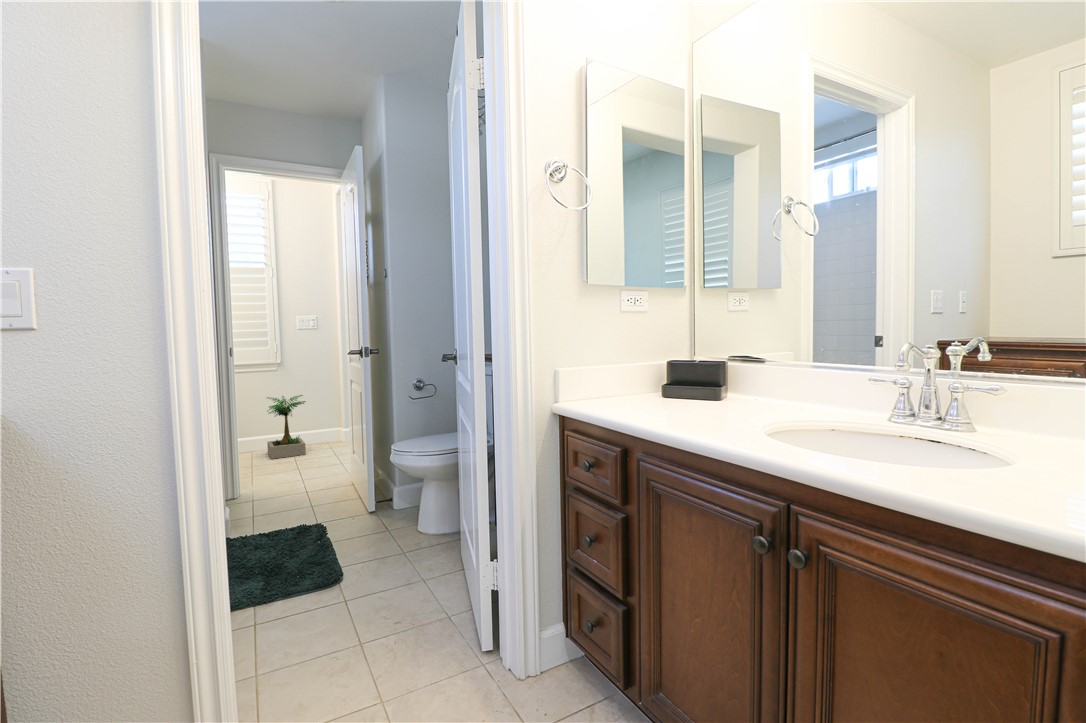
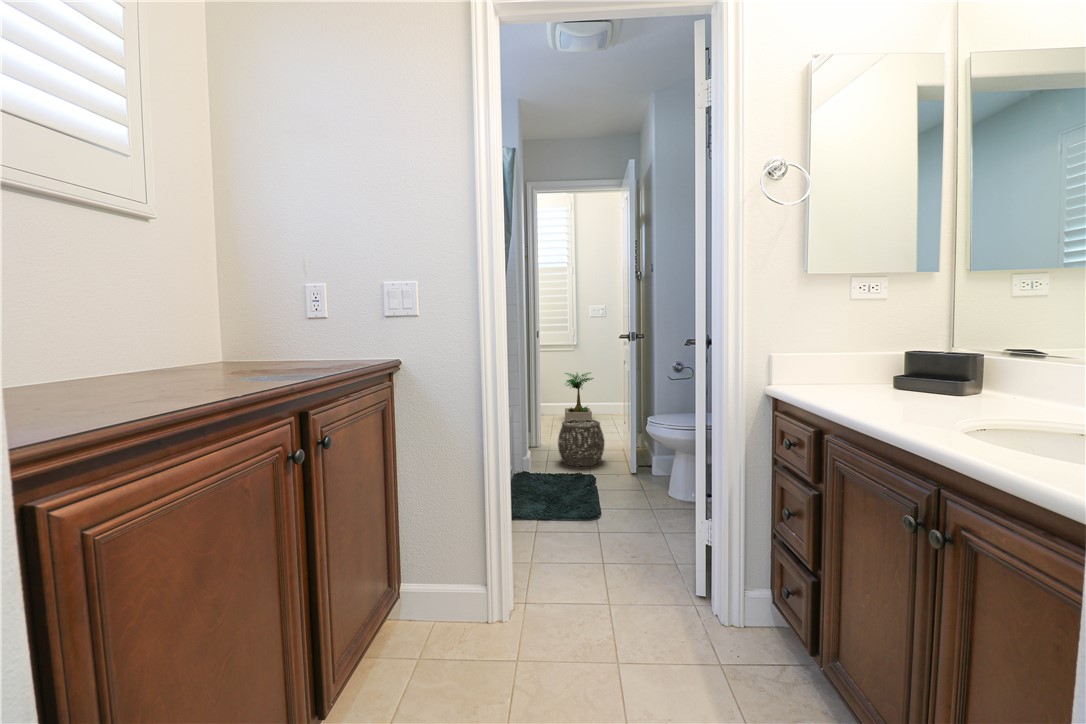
woven basket: none [267,454,332,517] -> present [558,419,604,467]

